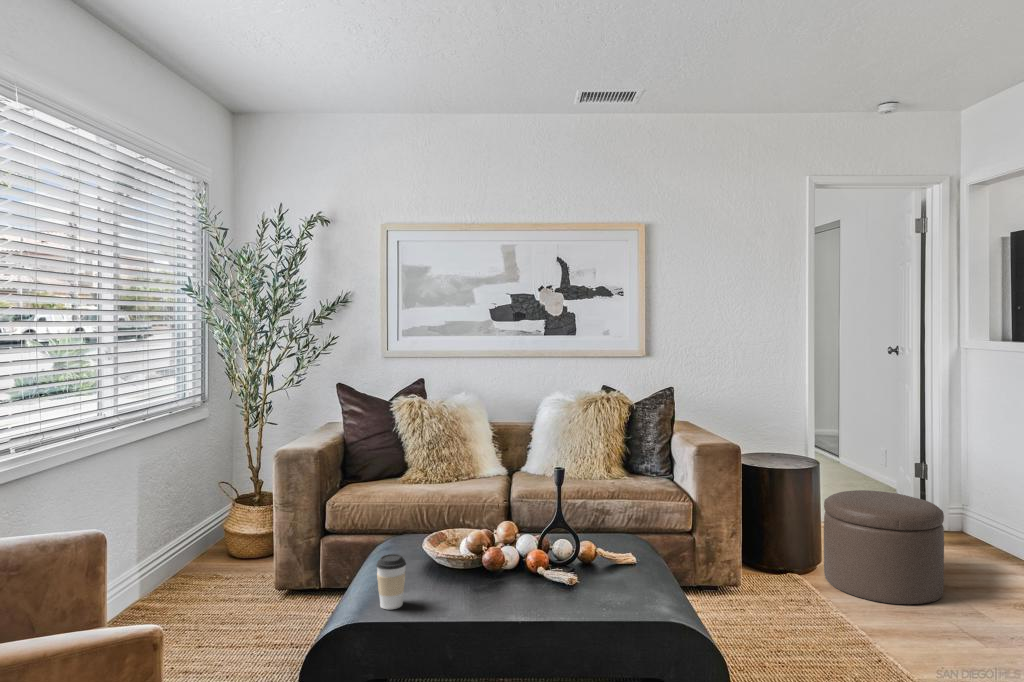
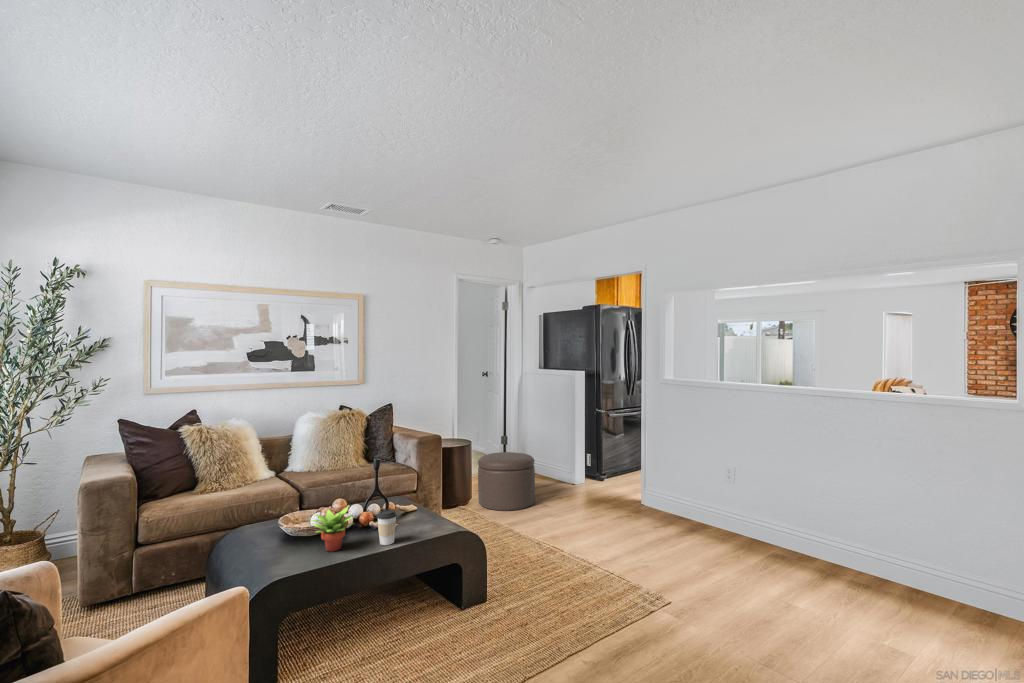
succulent plant: none [431,535,499,598] -> present [311,506,352,551]
coffee cup: present [376,554,406,609] -> present [377,510,396,545]

